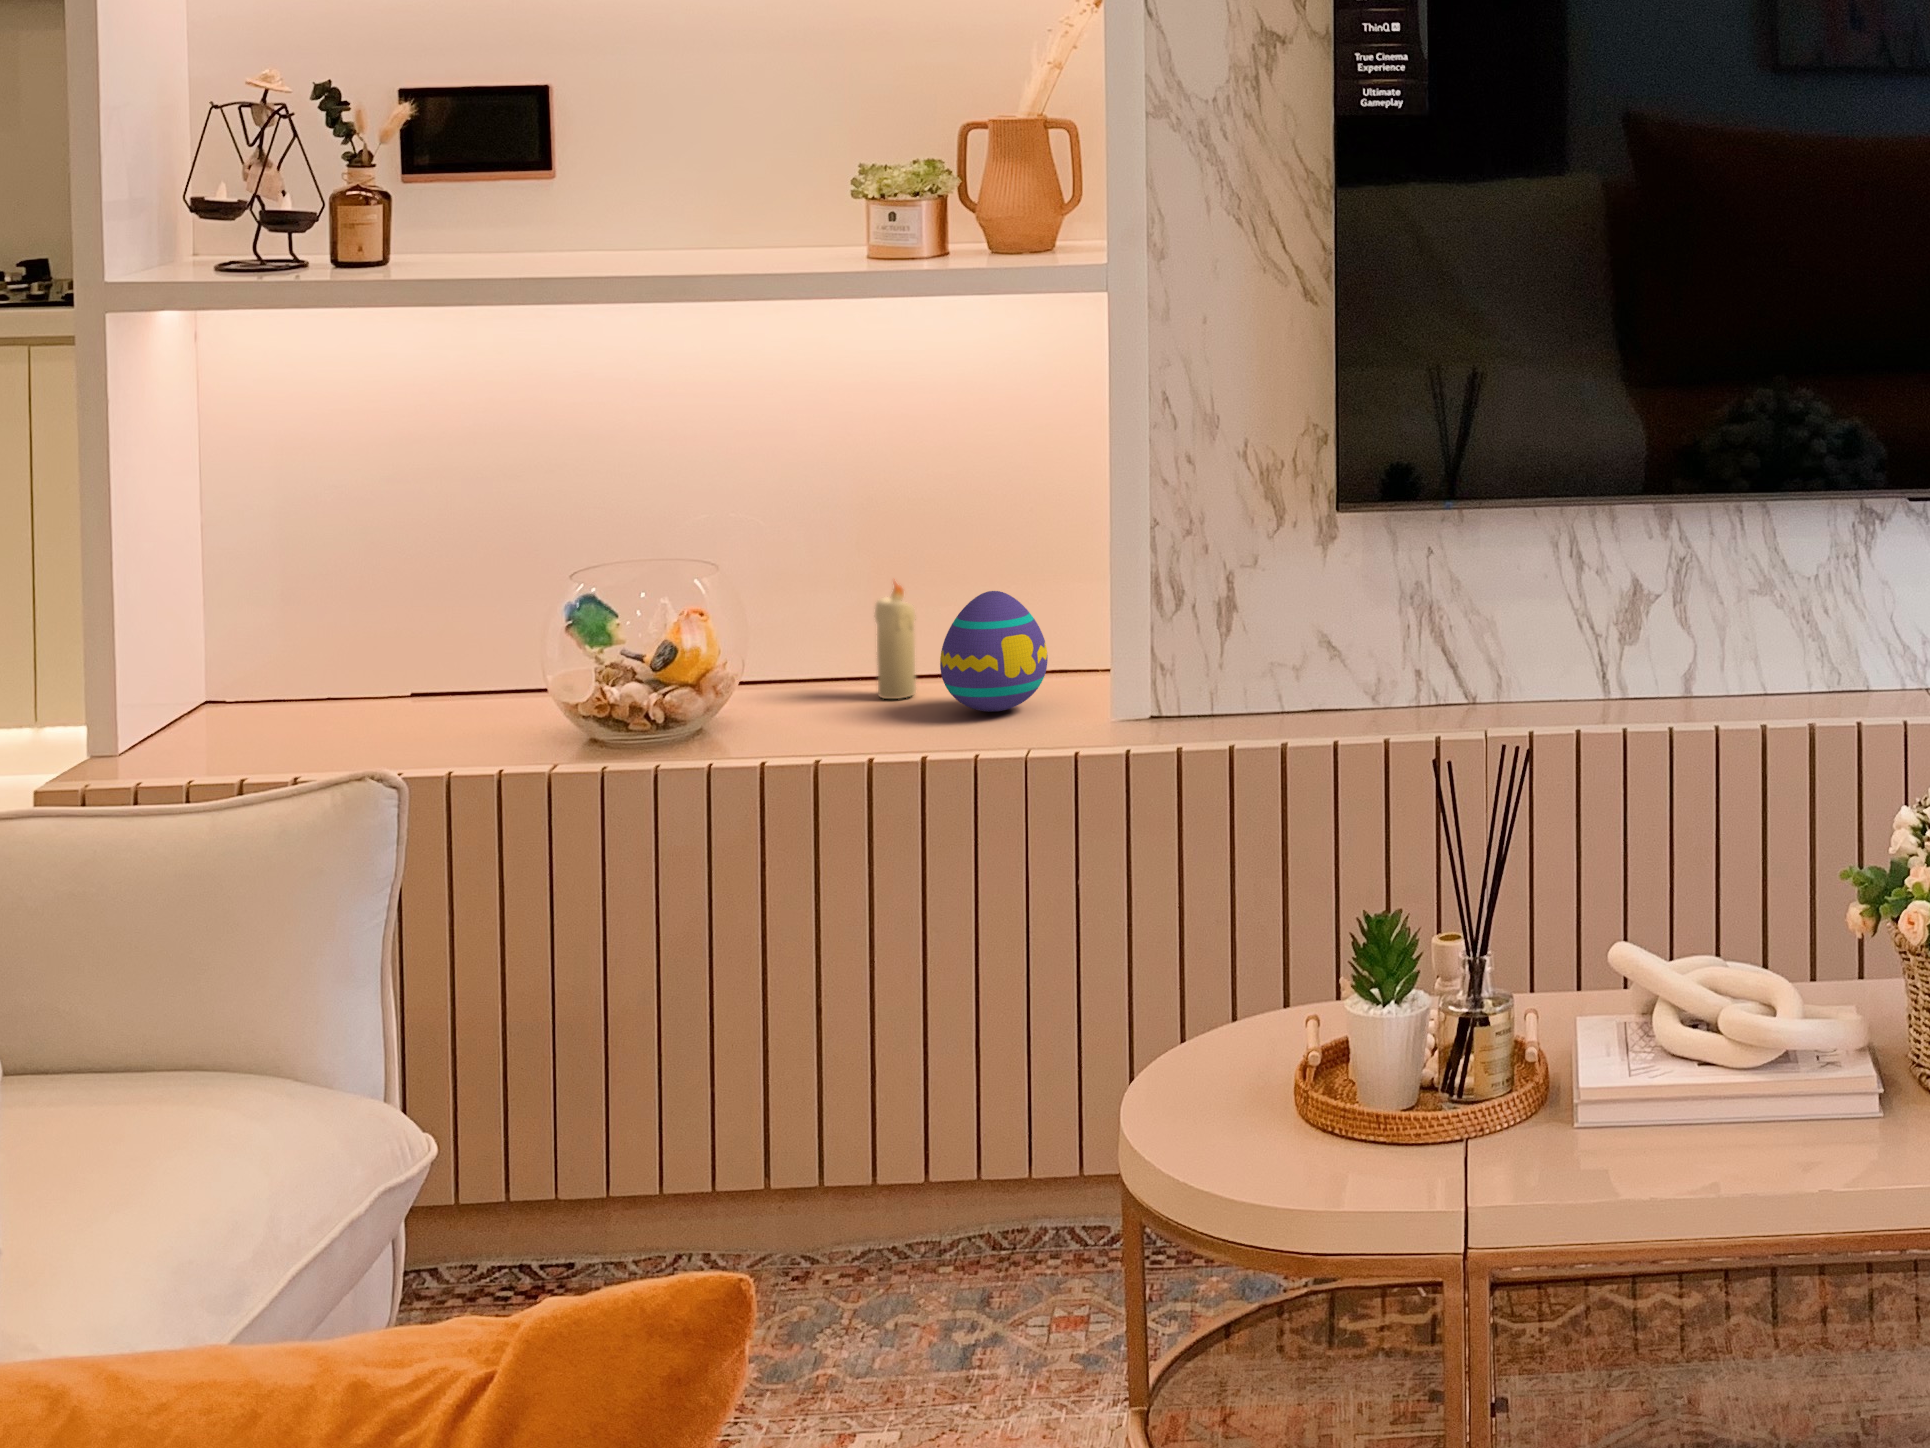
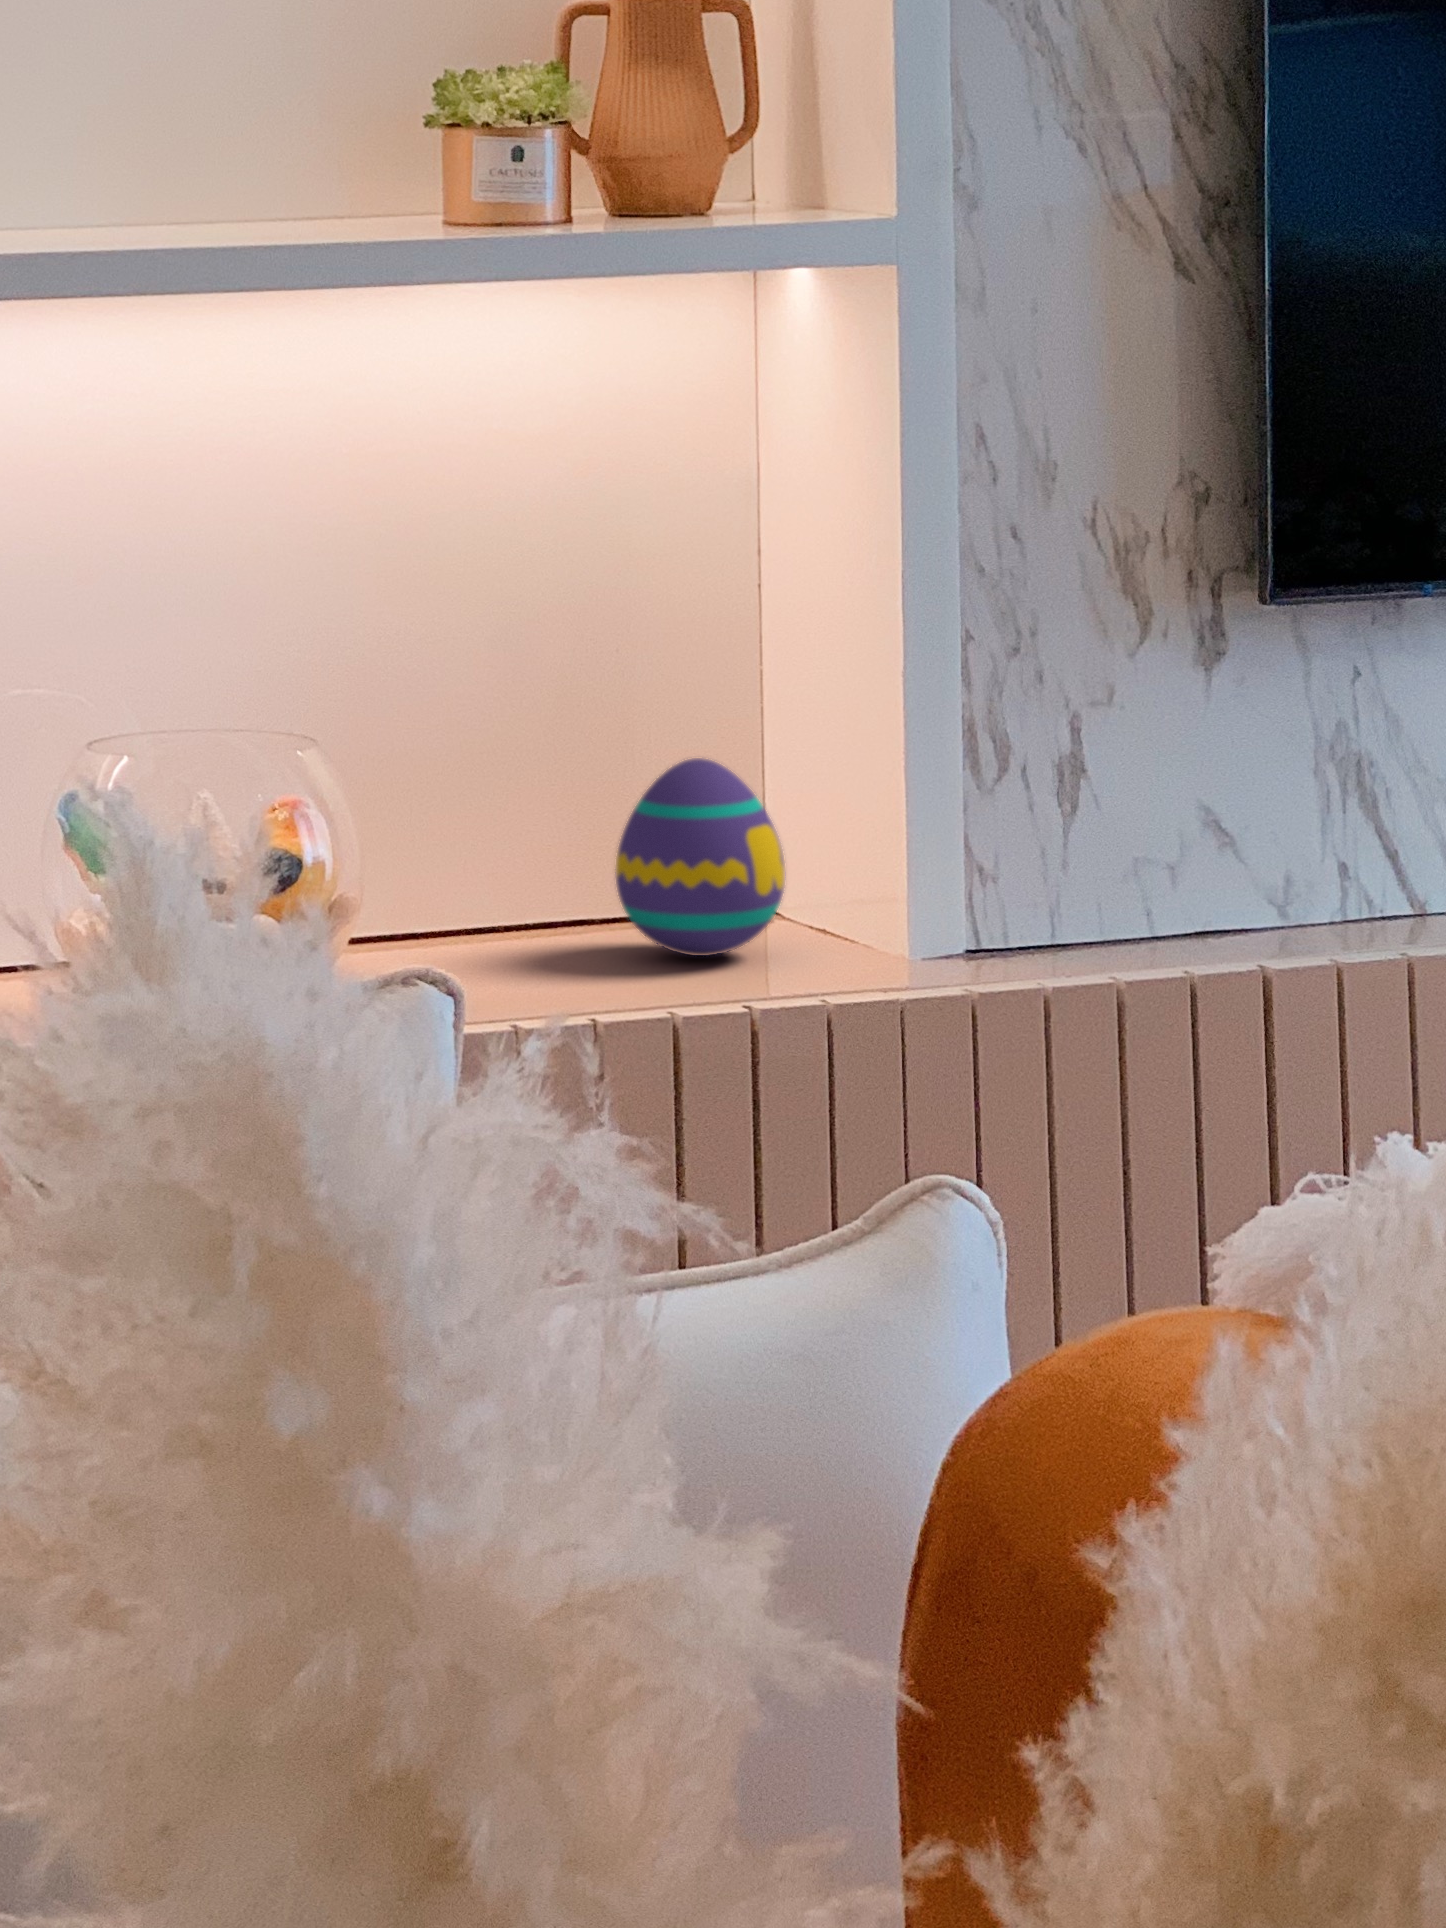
candle: present [875,582,916,699] -> none [458,750,524,949]

